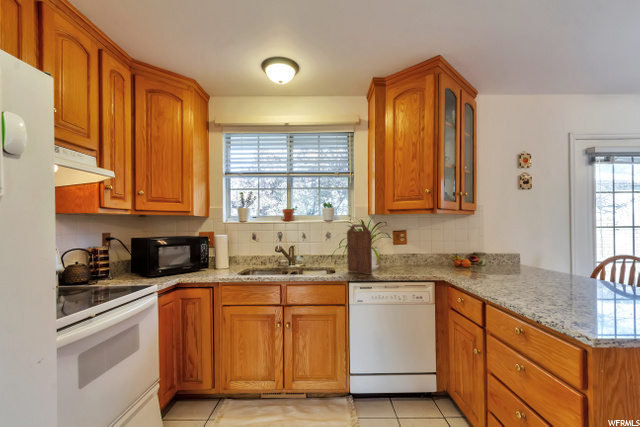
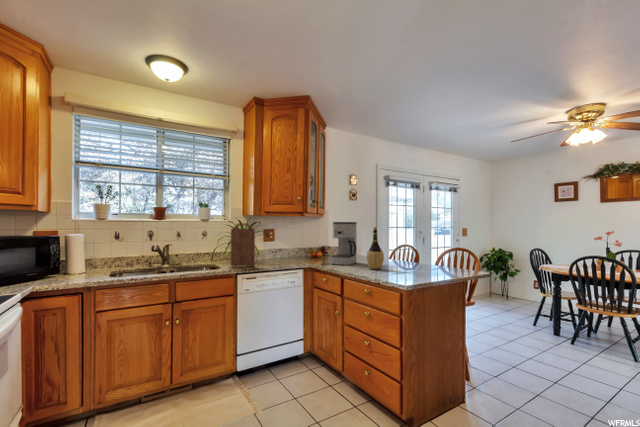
coffee maker: none [476,221,524,288] -> present [331,222,357,265]
wine bottle: none [537,232,577,308] -> present [367,227,384,269]

